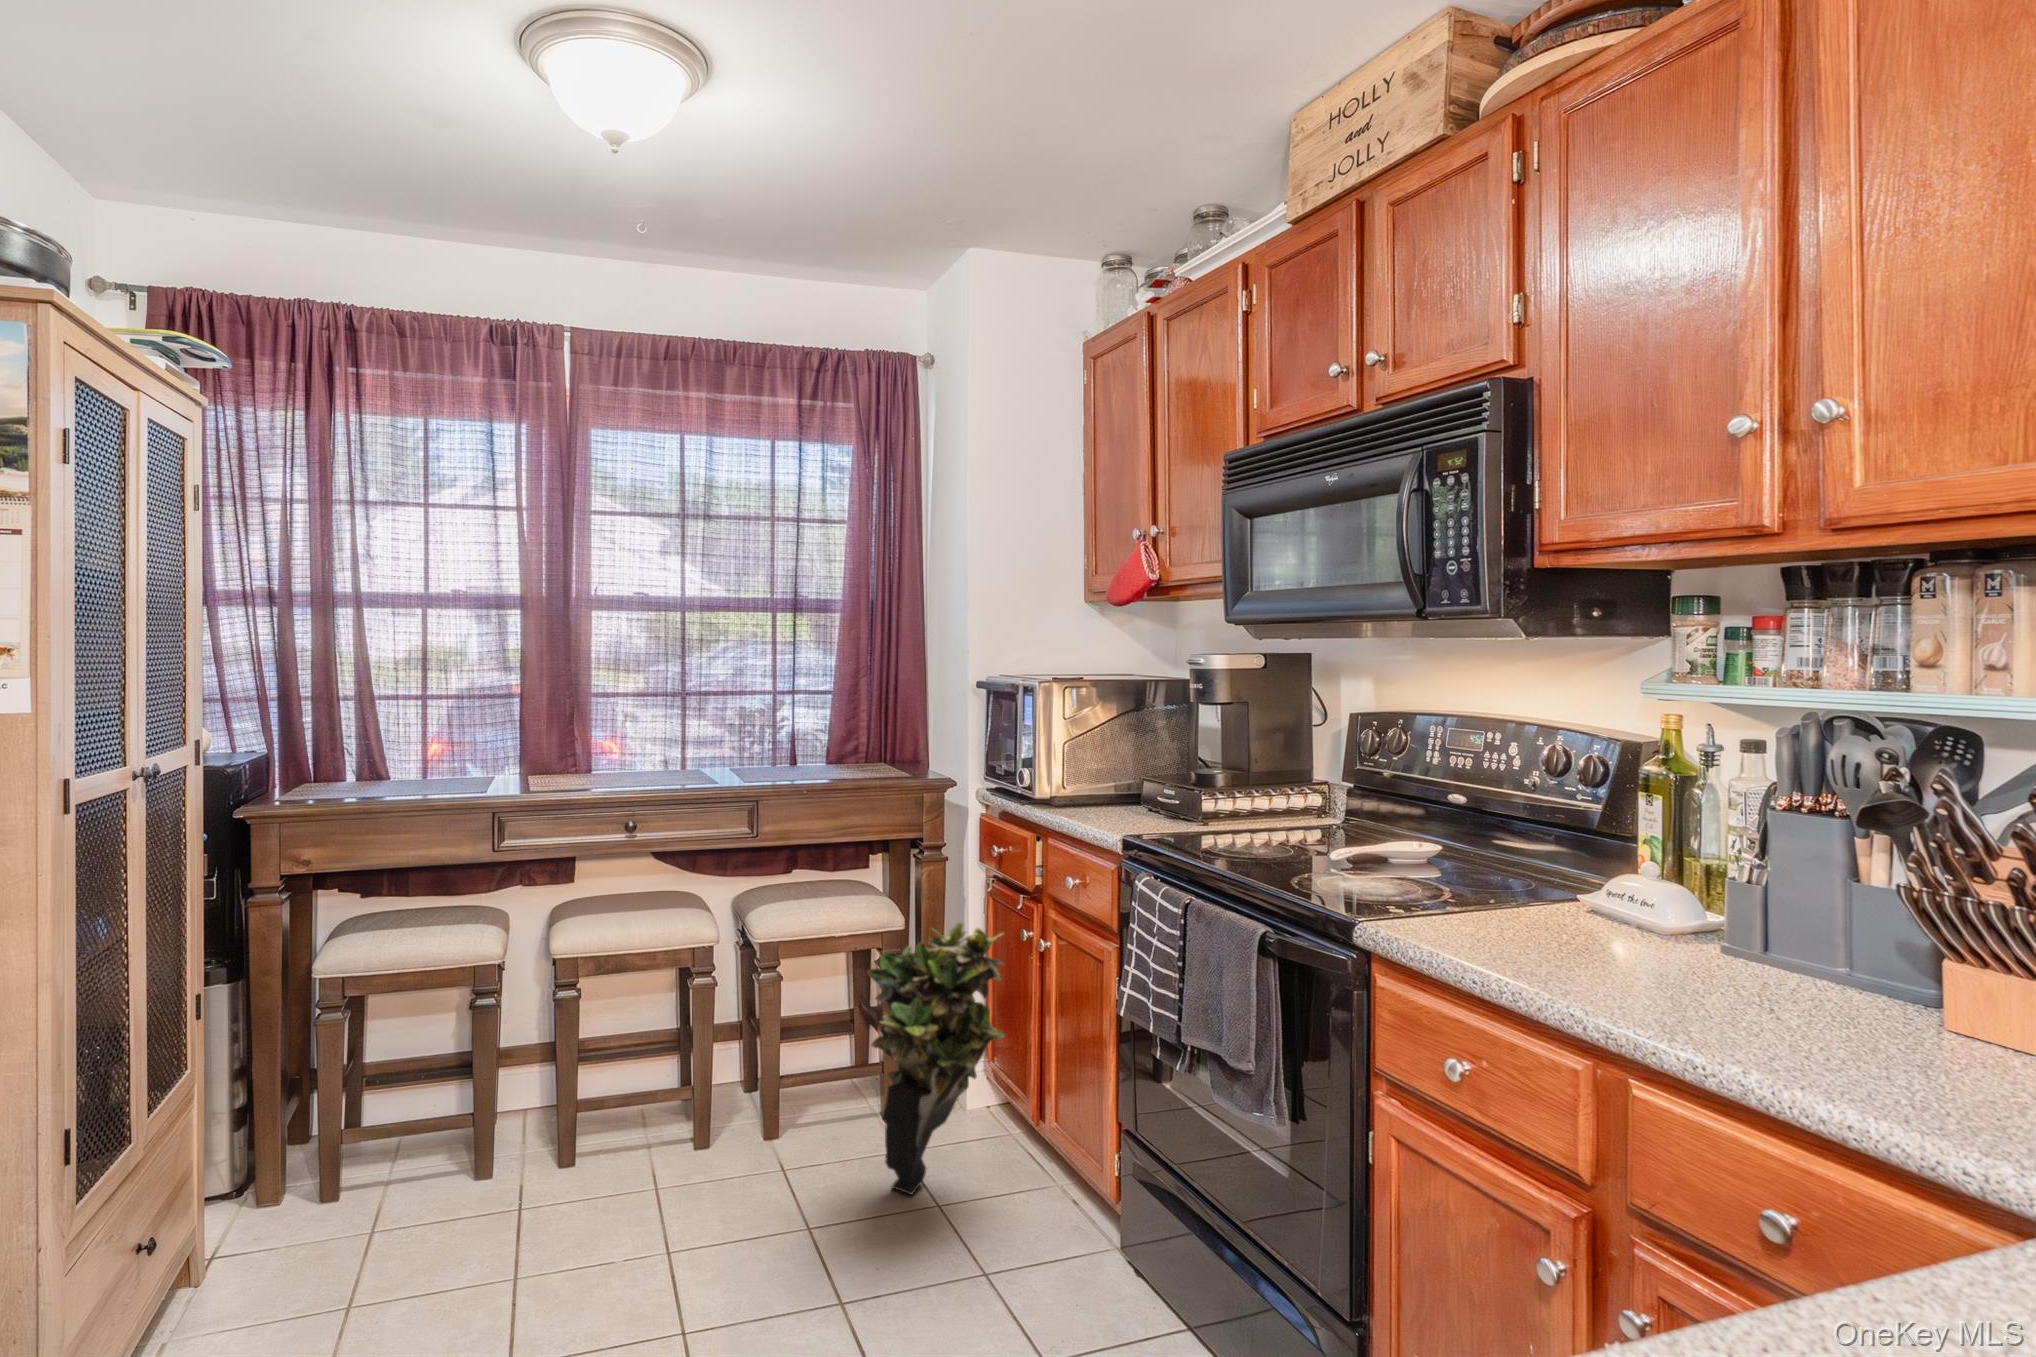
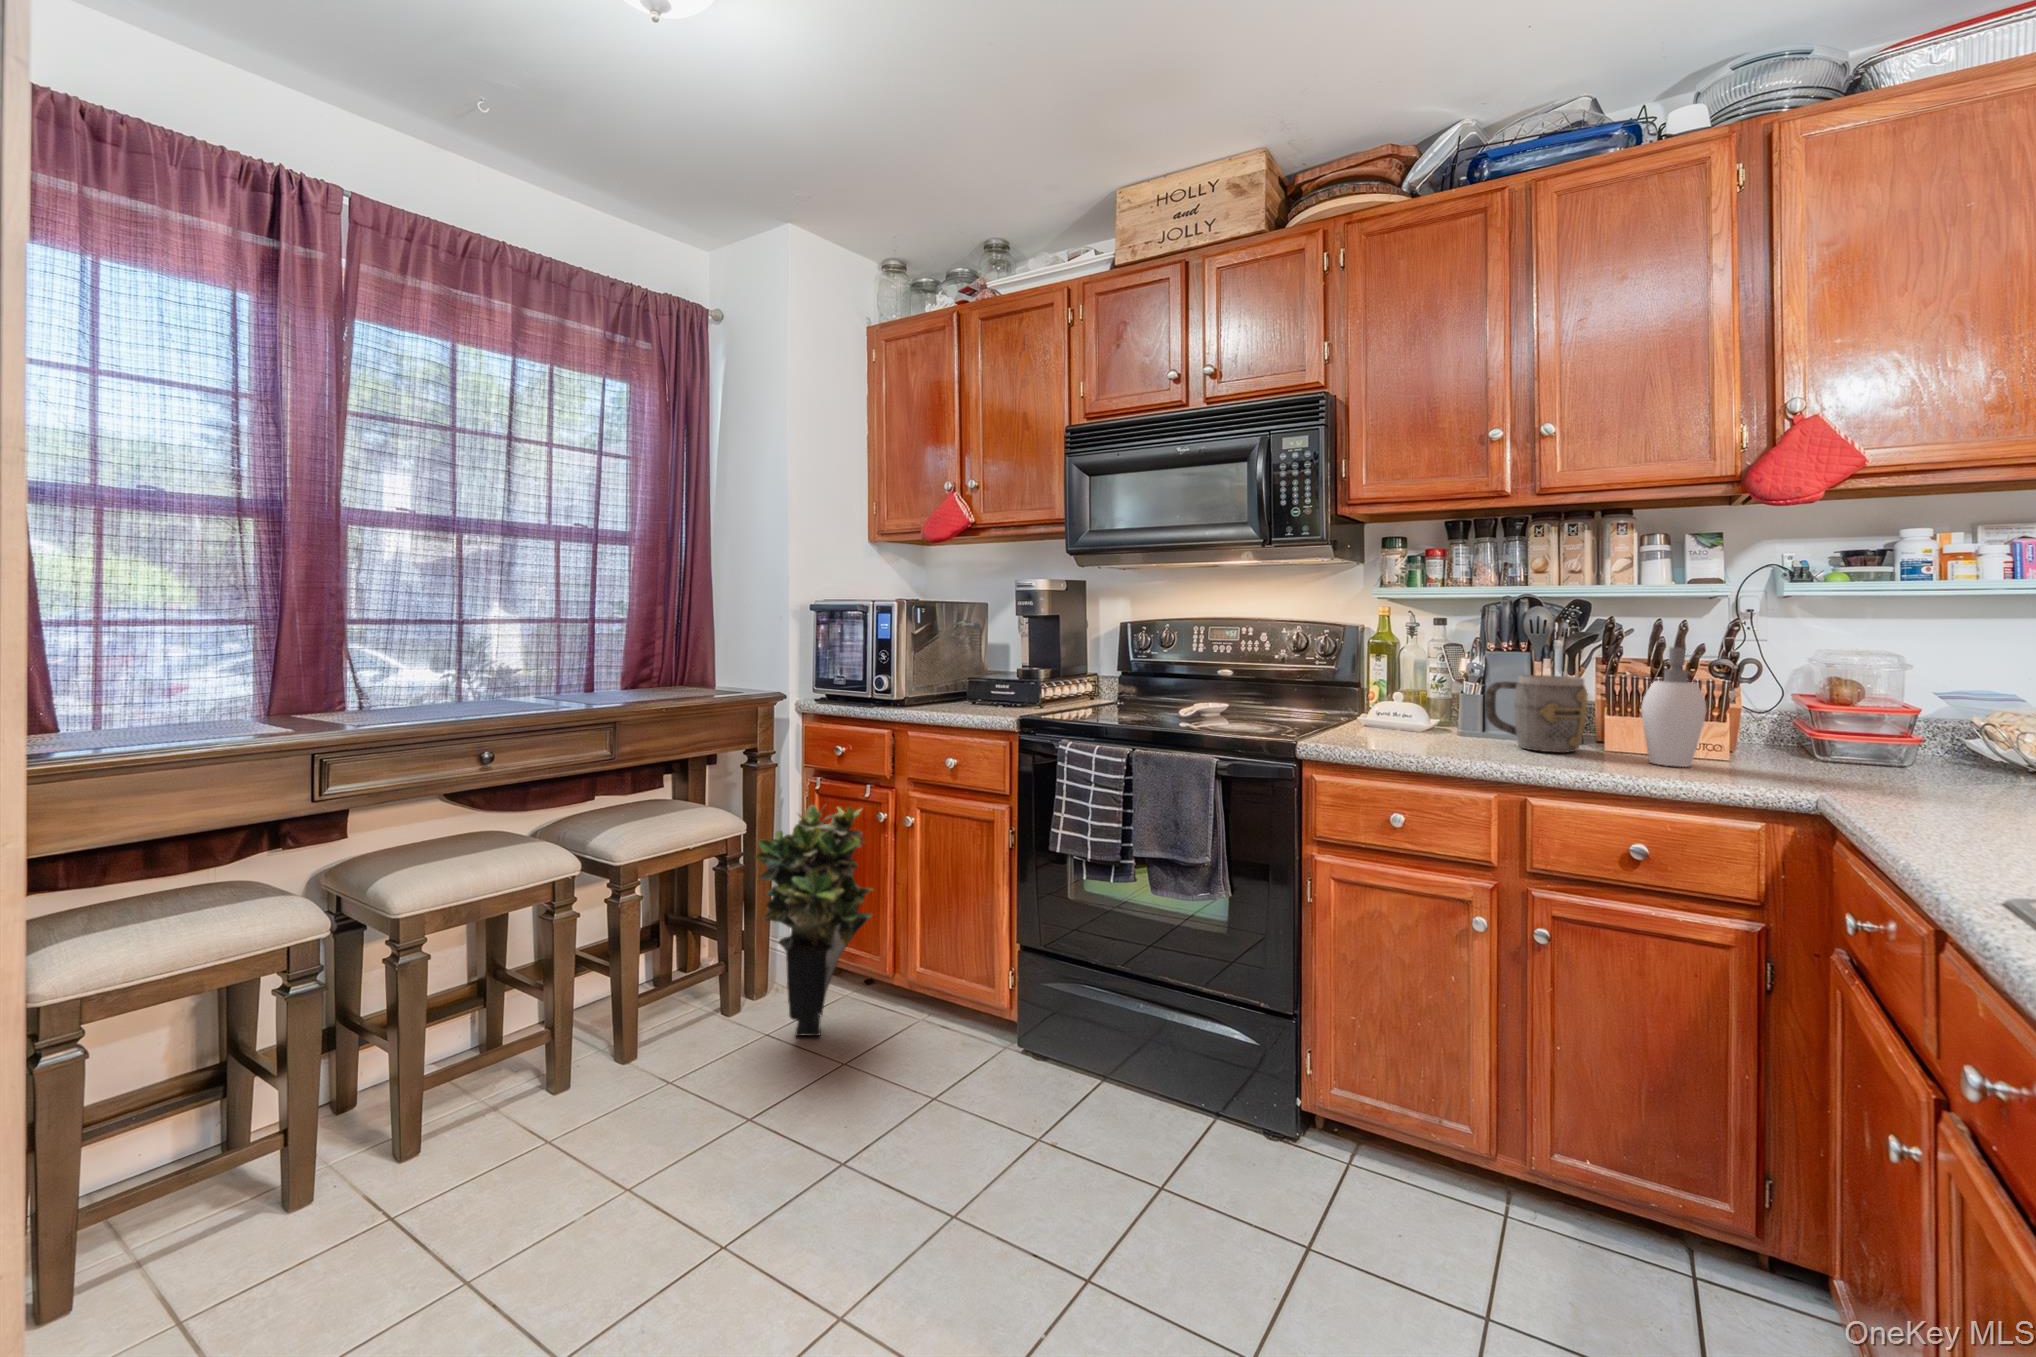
soap dispenser: none [1800,837,1927,1072] -> present [1641,647,1706,767]
mug: none [1641,857,1779,1006] -> present [1485,675,1588,753]

